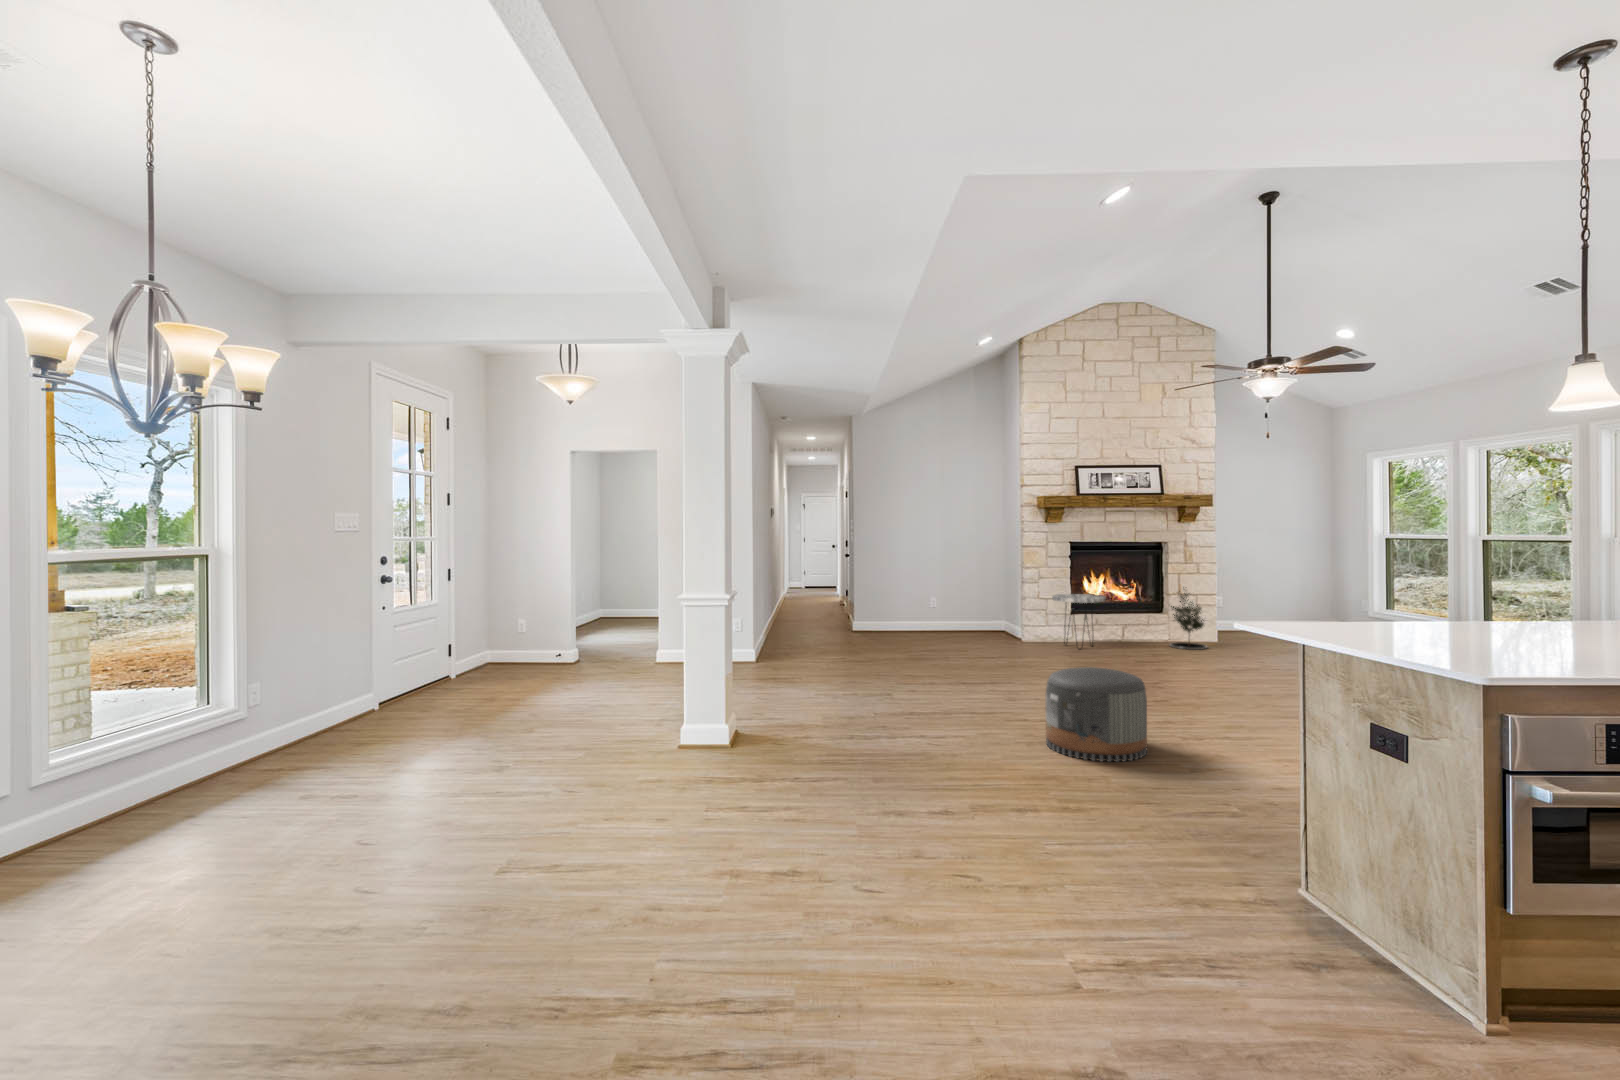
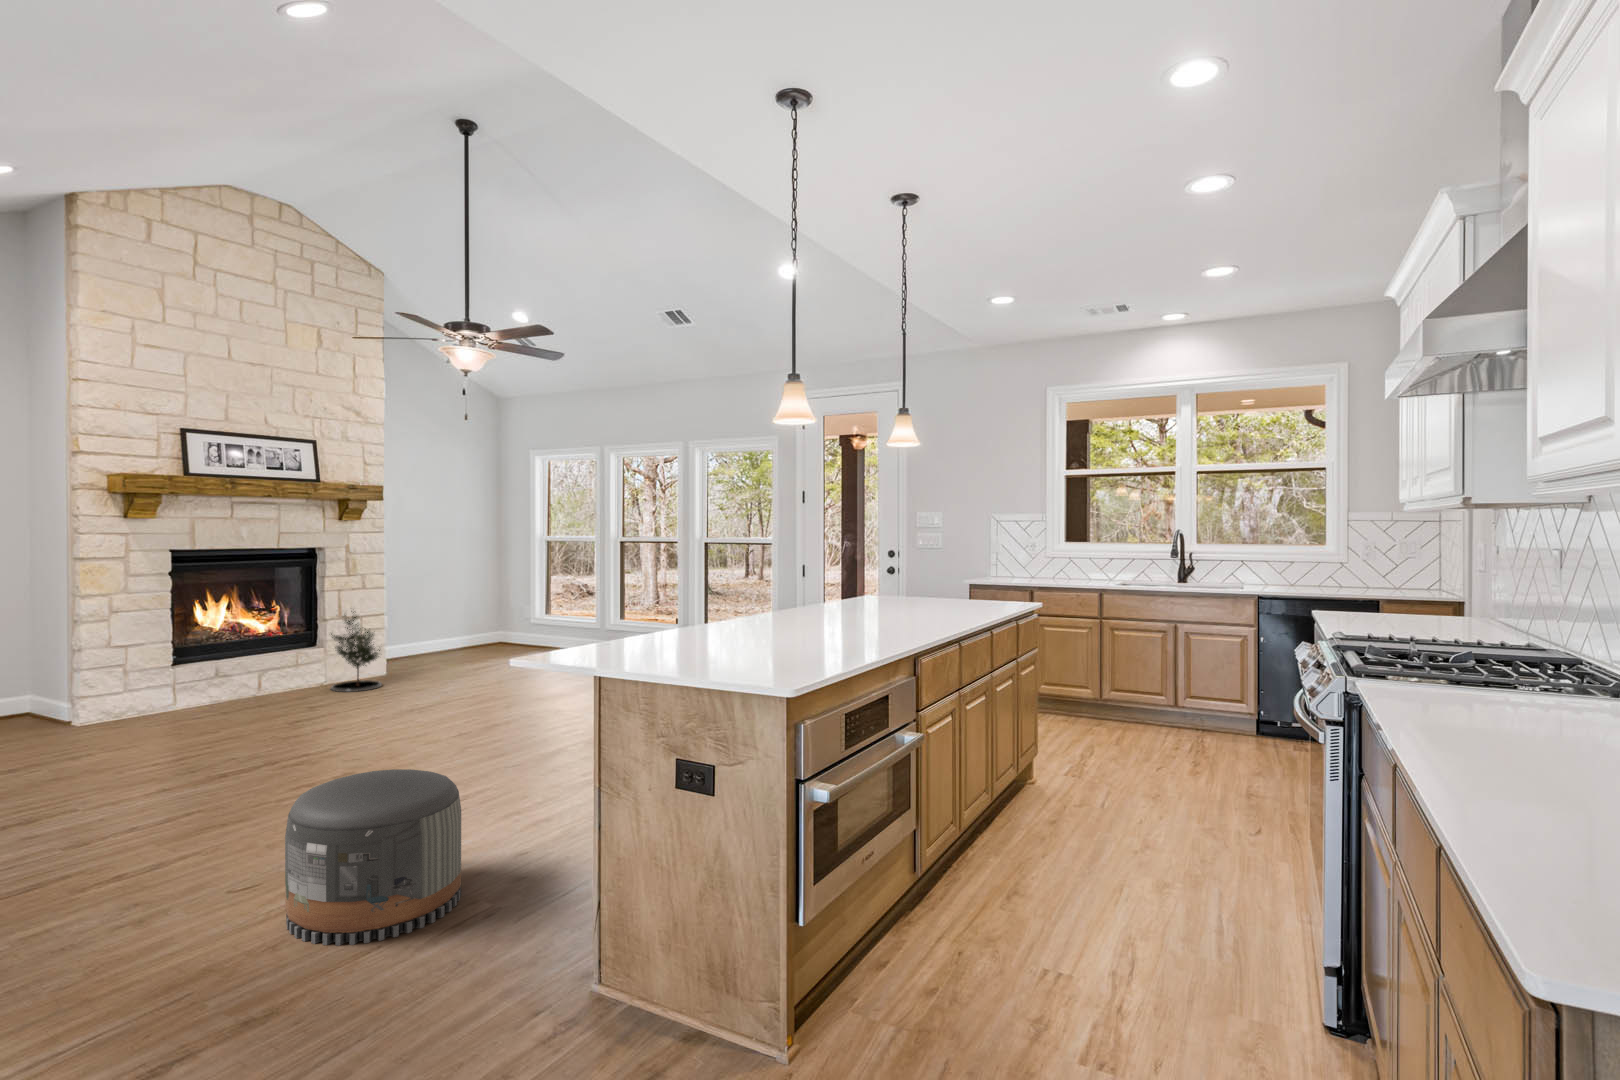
side table: present [1052,594,1106,645] -> none [143,630,242,720]

